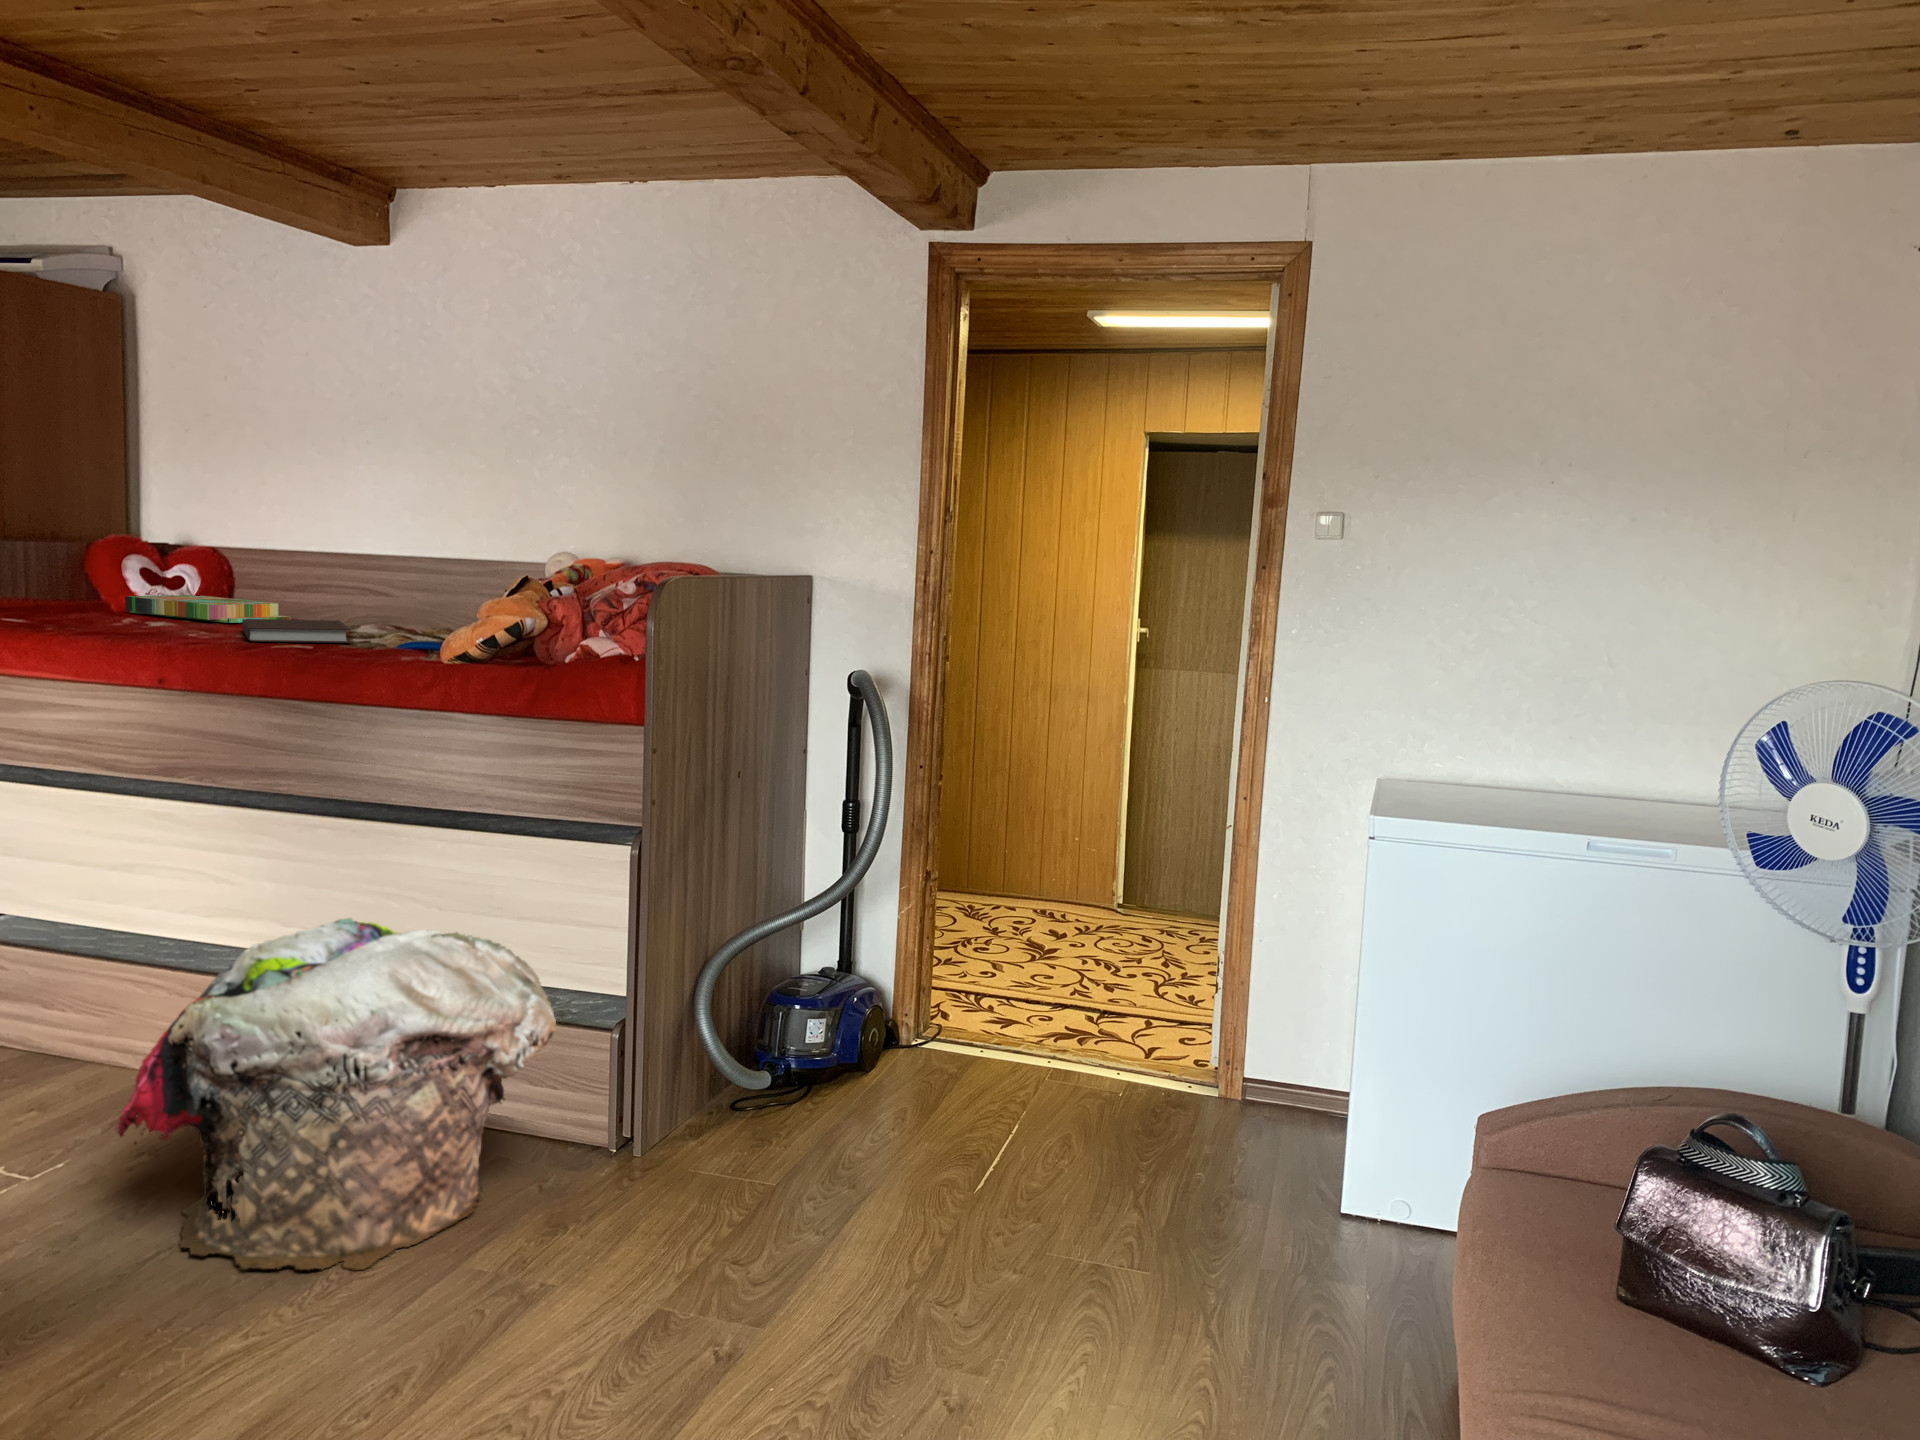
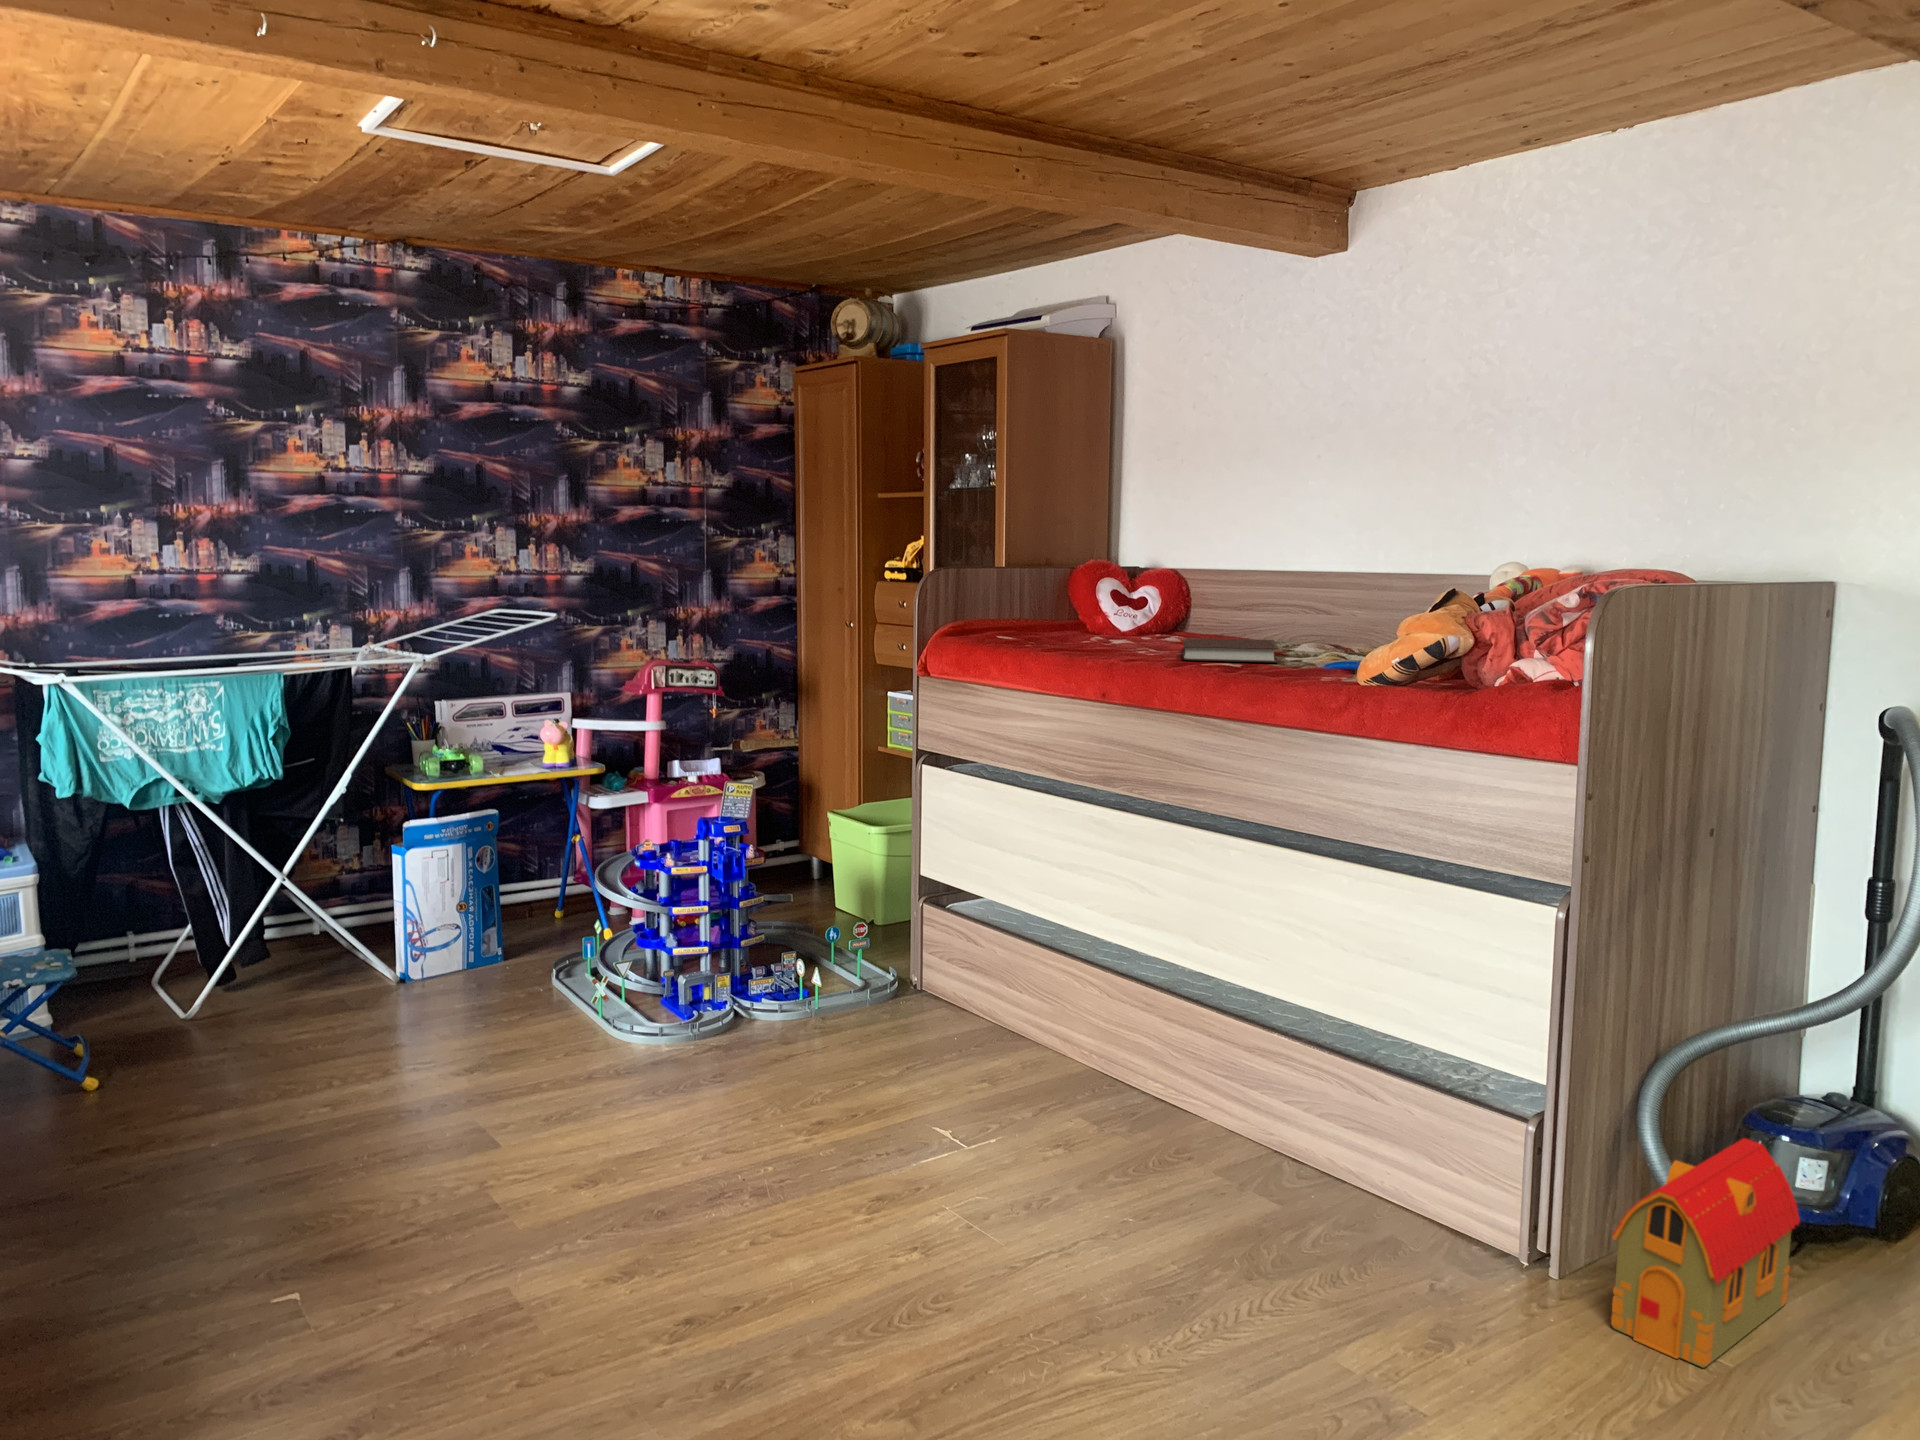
board game: present [125,595,291,623] -> none [1094,616,1235,642]
laundry basket: present [114,918,556,1270] -> none [1025,949,1453,1324]
toy house: none [688,1011,814,1192] -> present [1611,1138,1800,1368]

